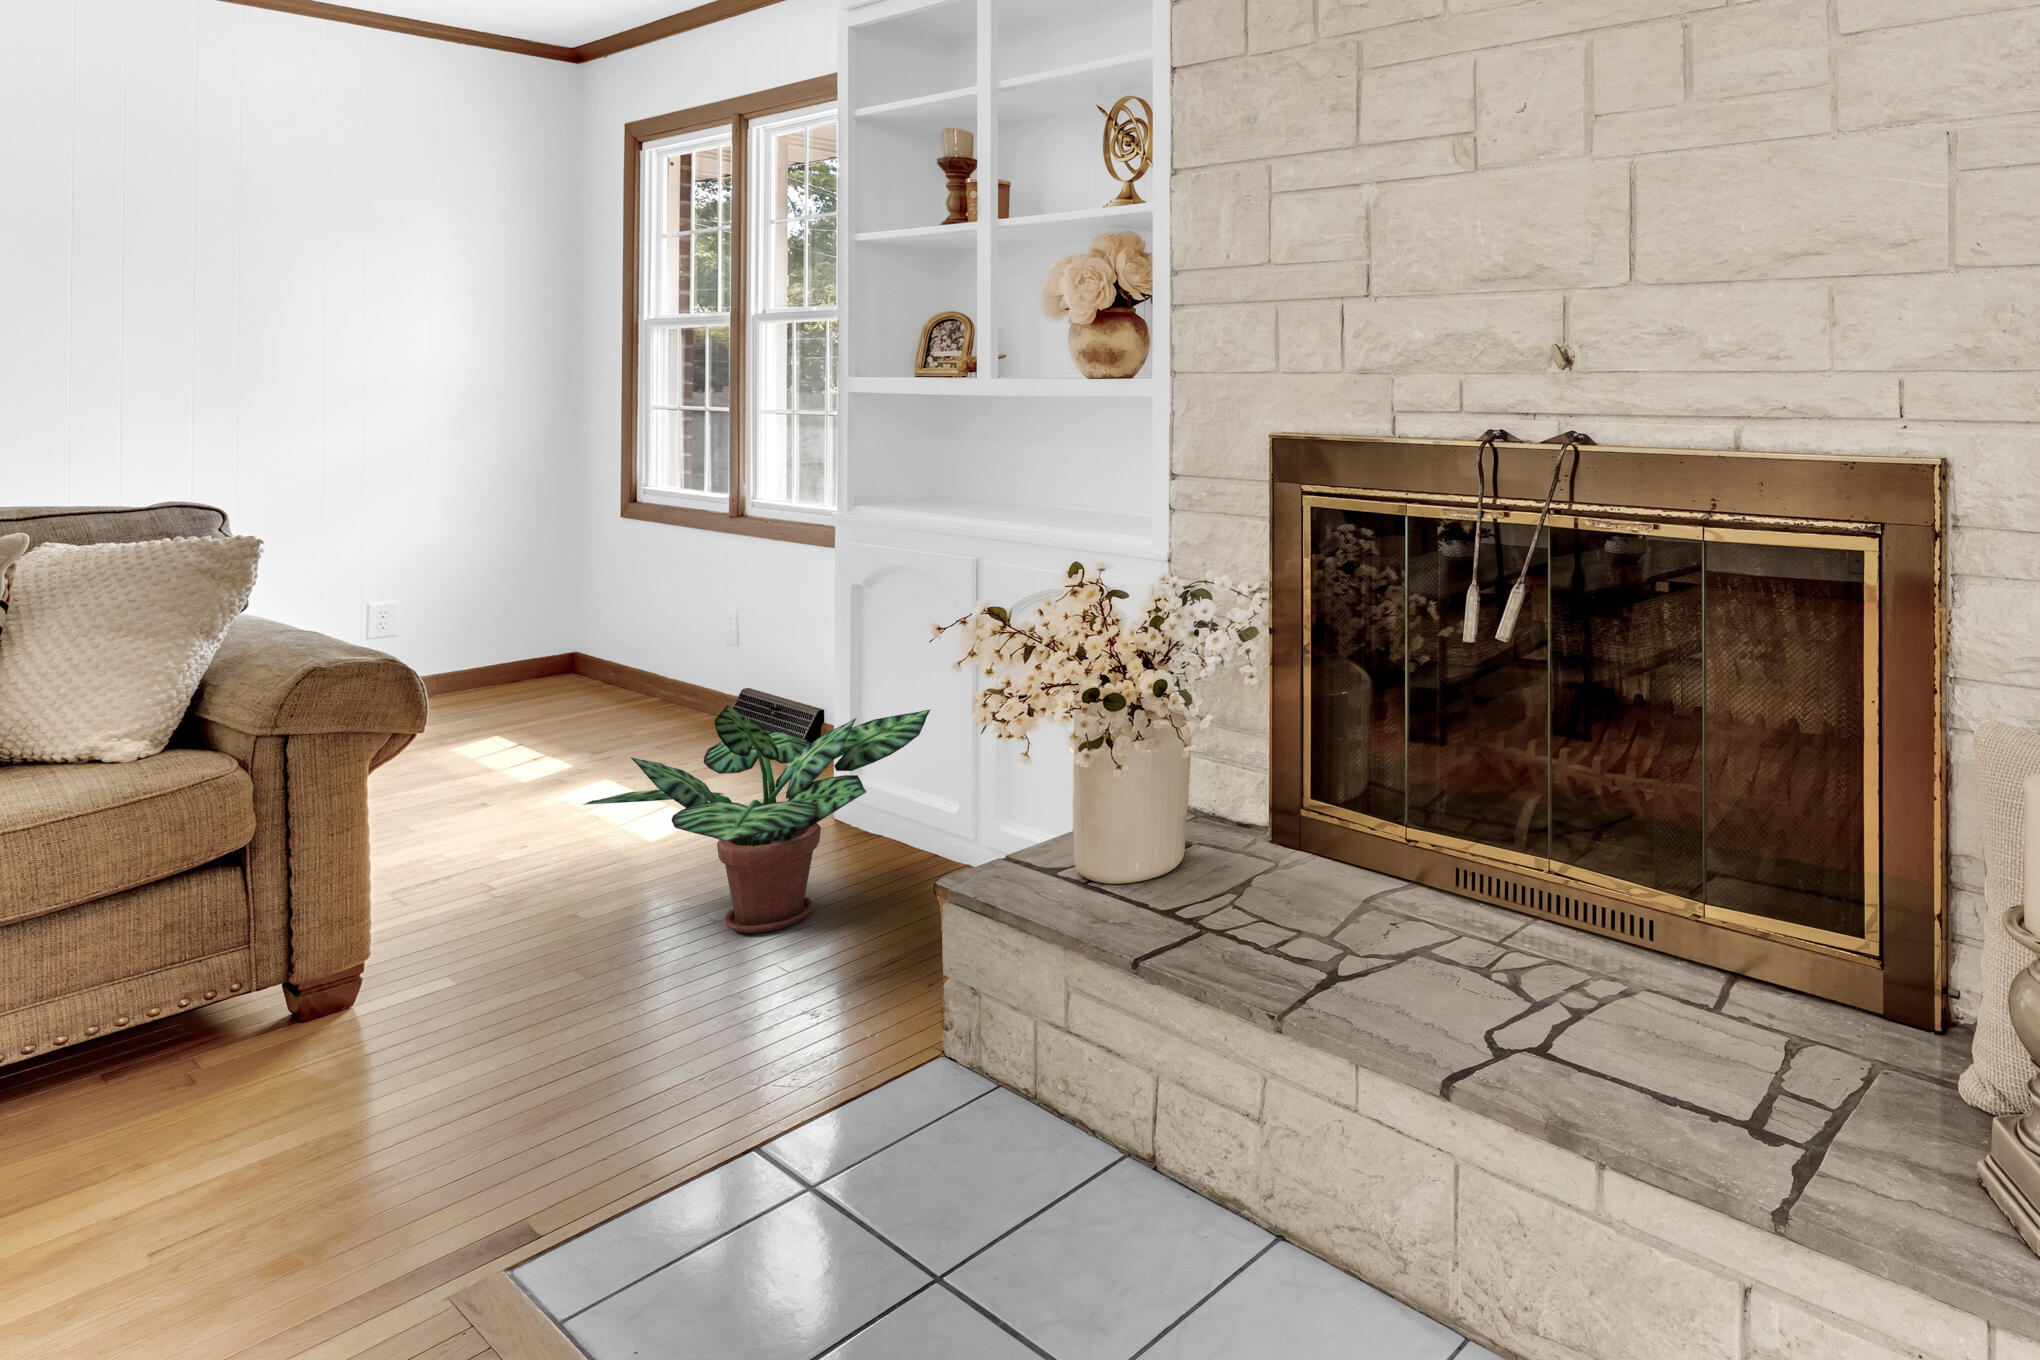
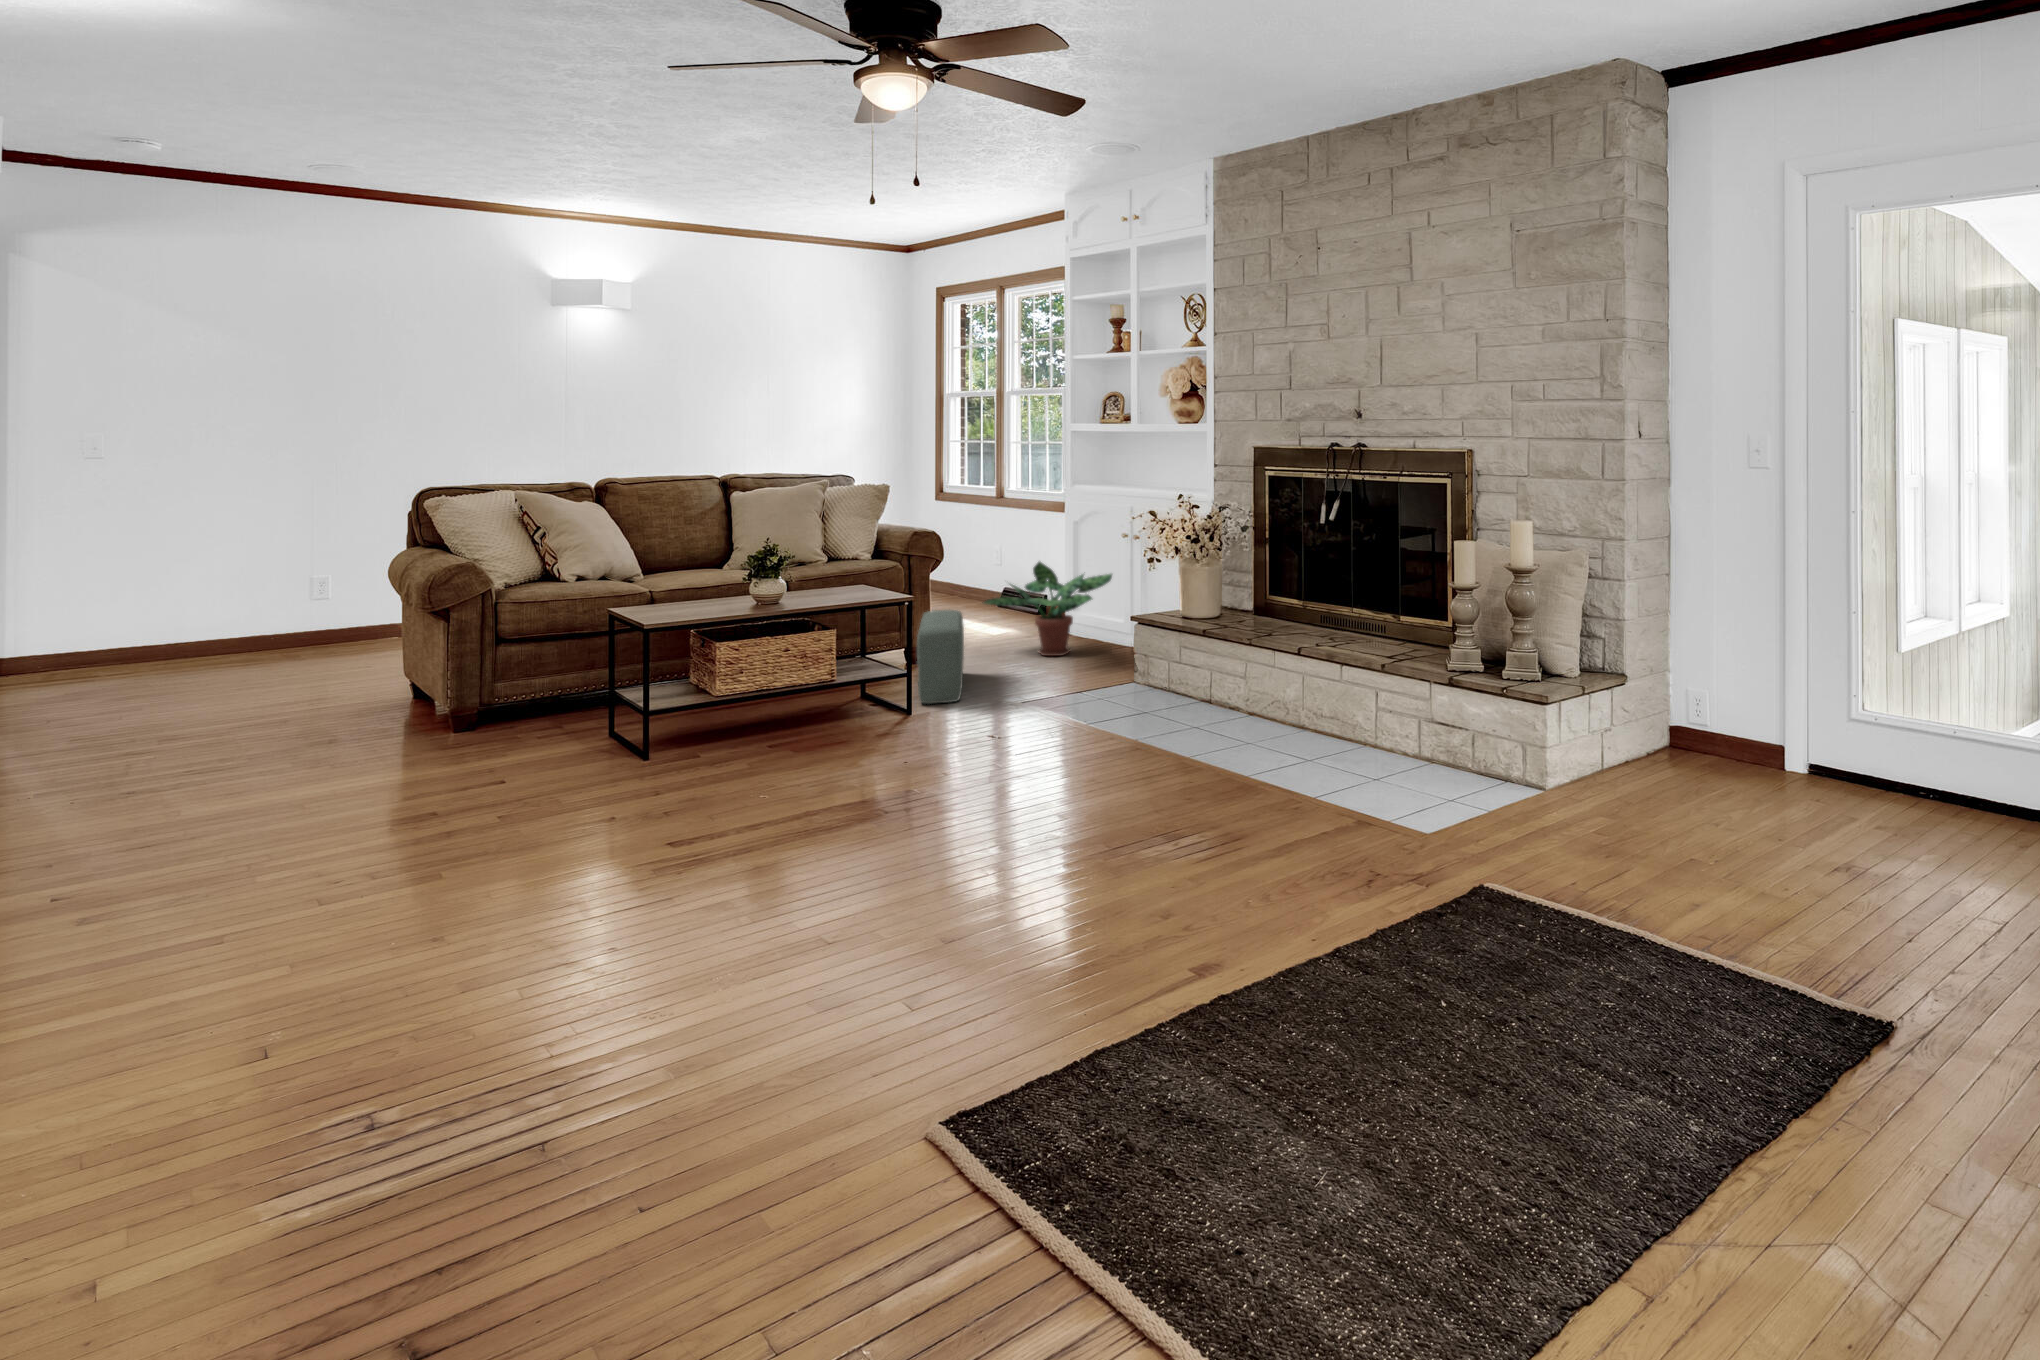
pouf: none [174,873,463,1271] -> present [917,610,964,704]

